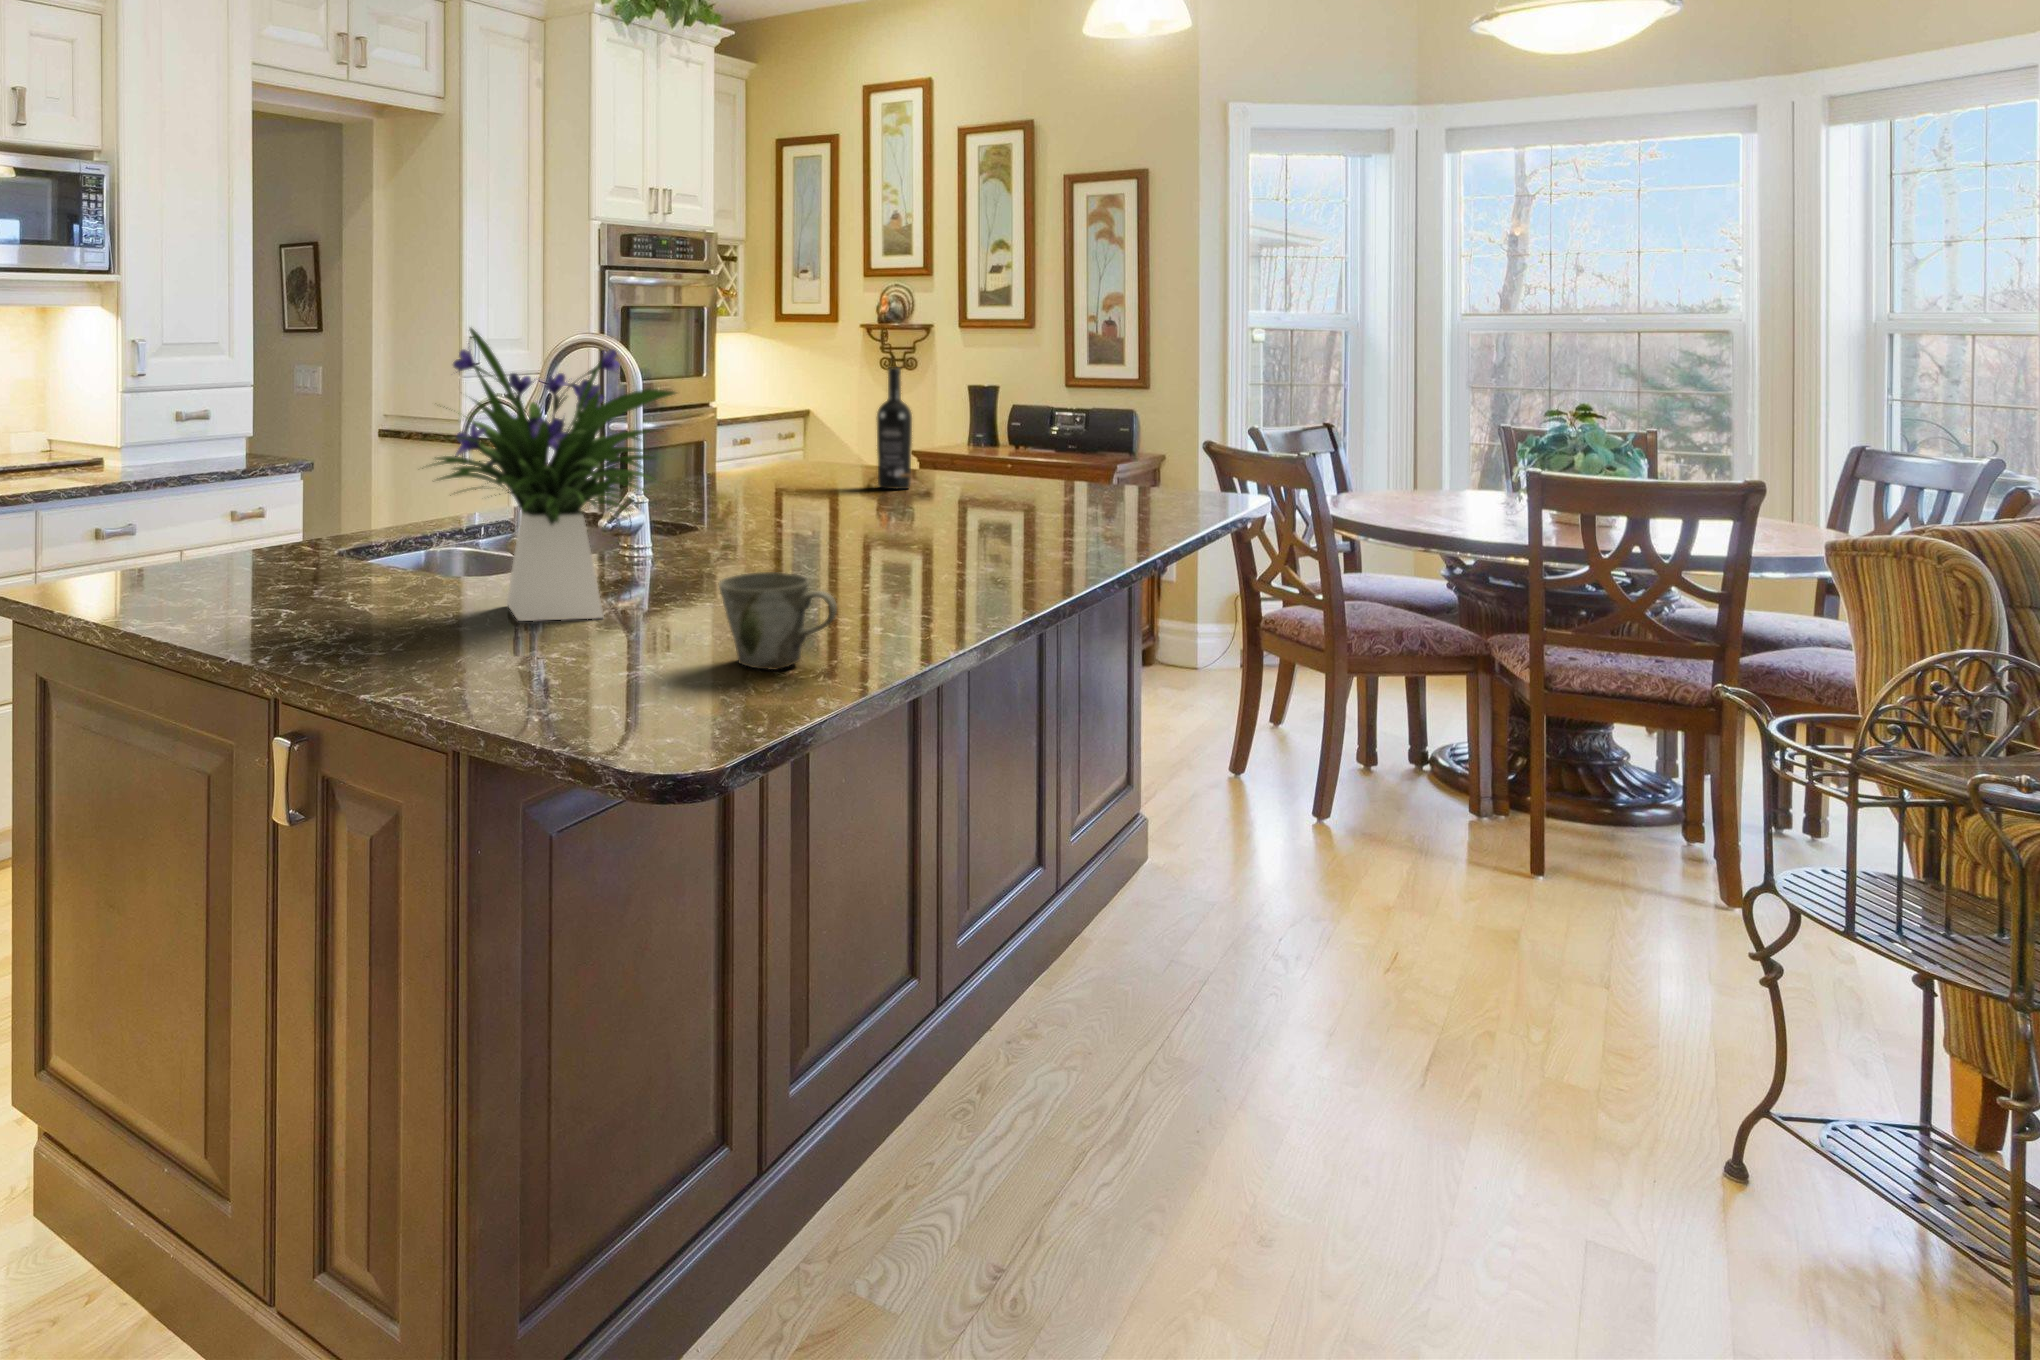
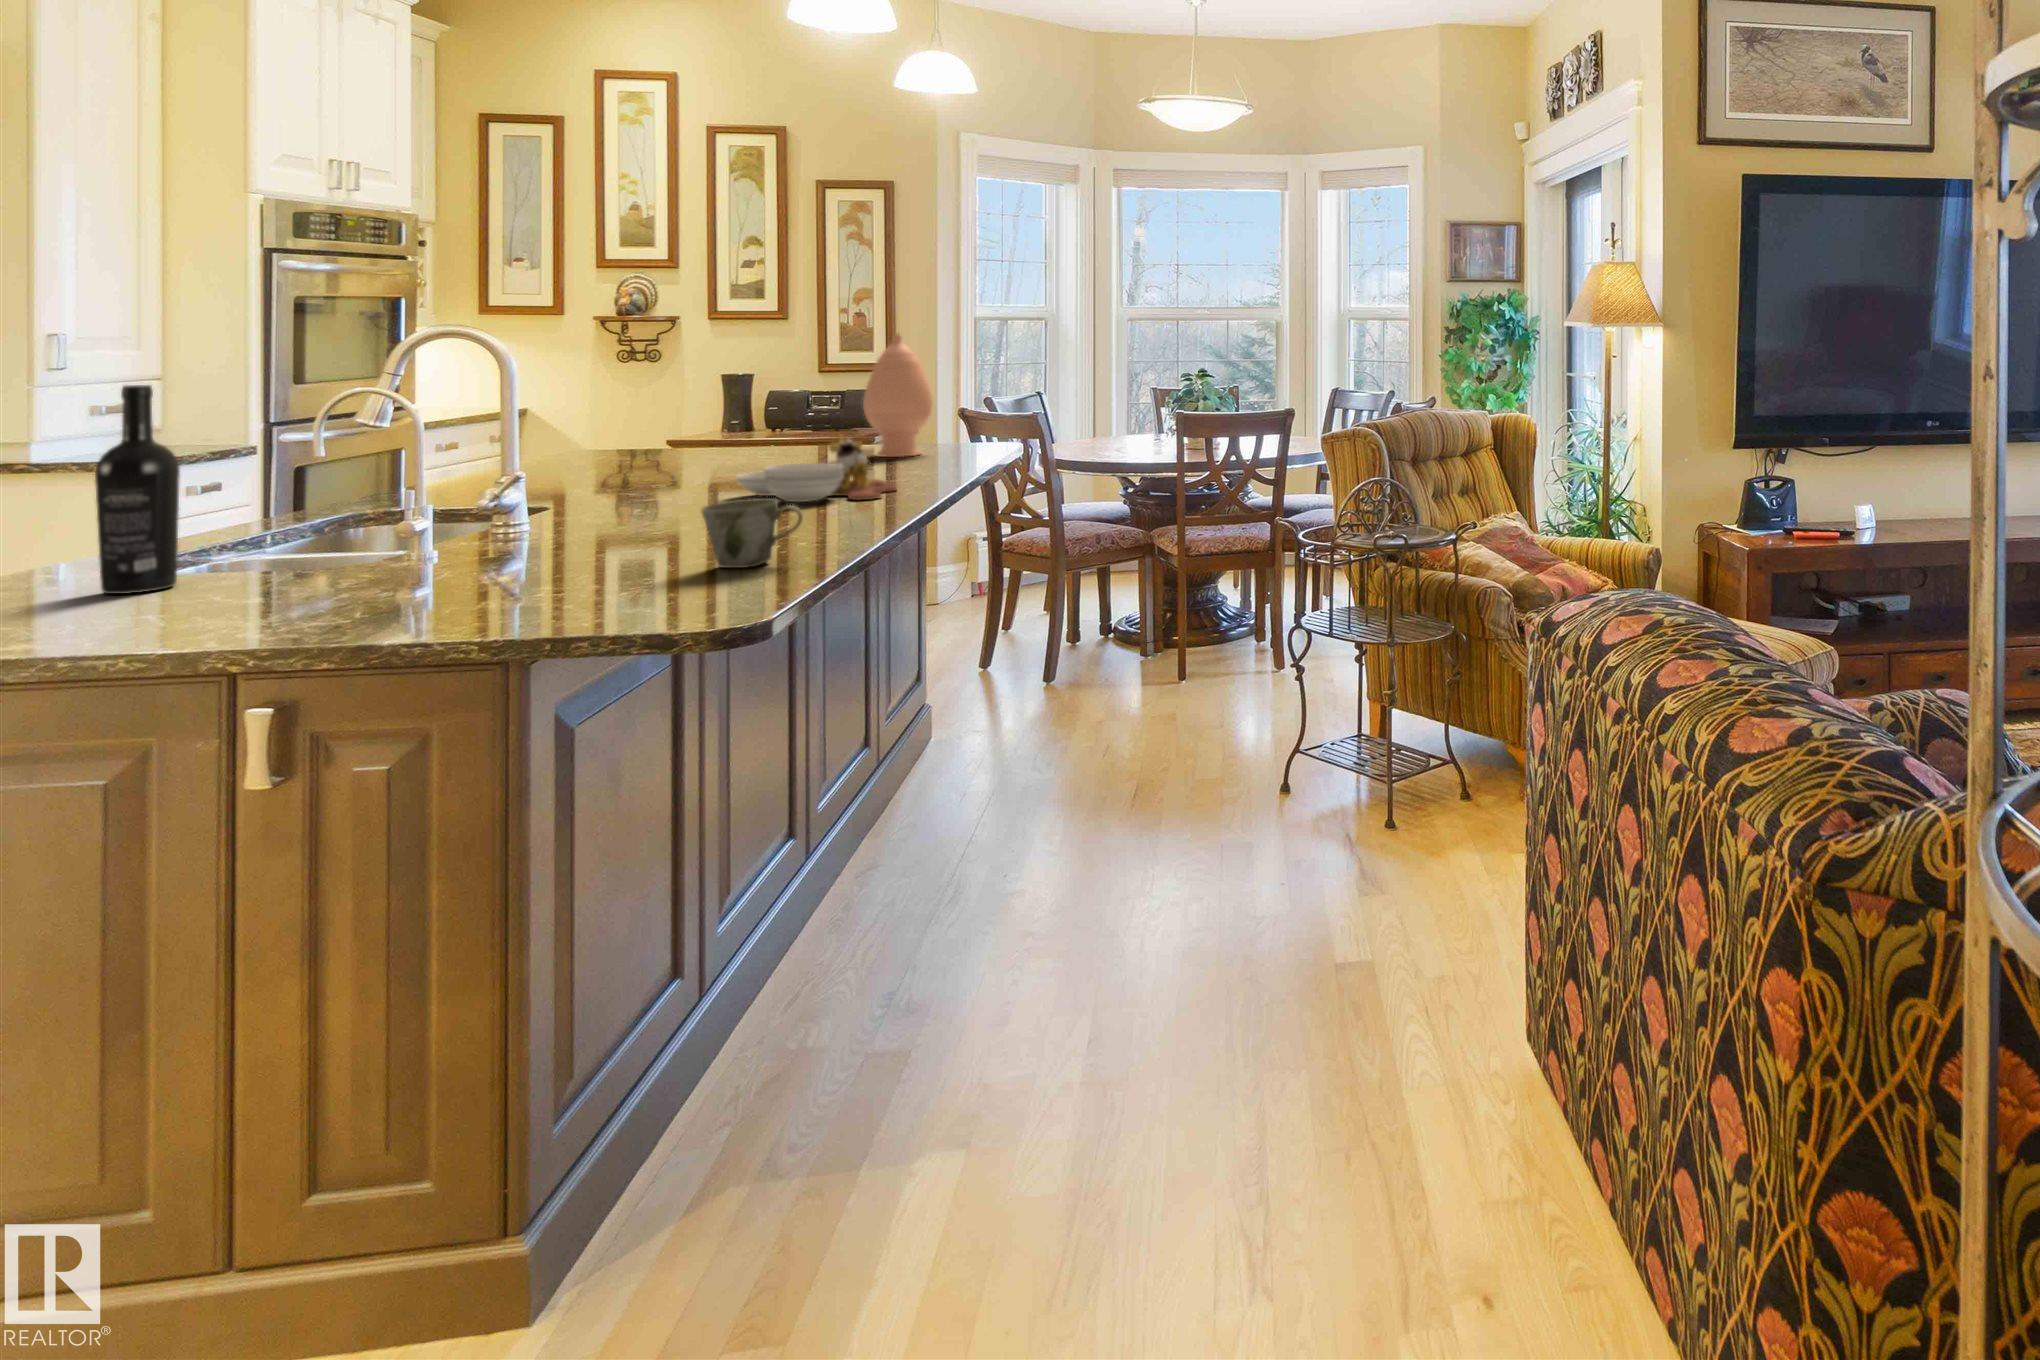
flower arrangement: present [422,328,675,621] -> none [312,313,618,578]
vase: none [1054,346,1140,504] -> present [863,333,932,457]
wine bottle: present [877,367,912,489] -> present [95,385,180,594]
cutting board: none [869,476,1051,571] -> present [737,435,897,502]

